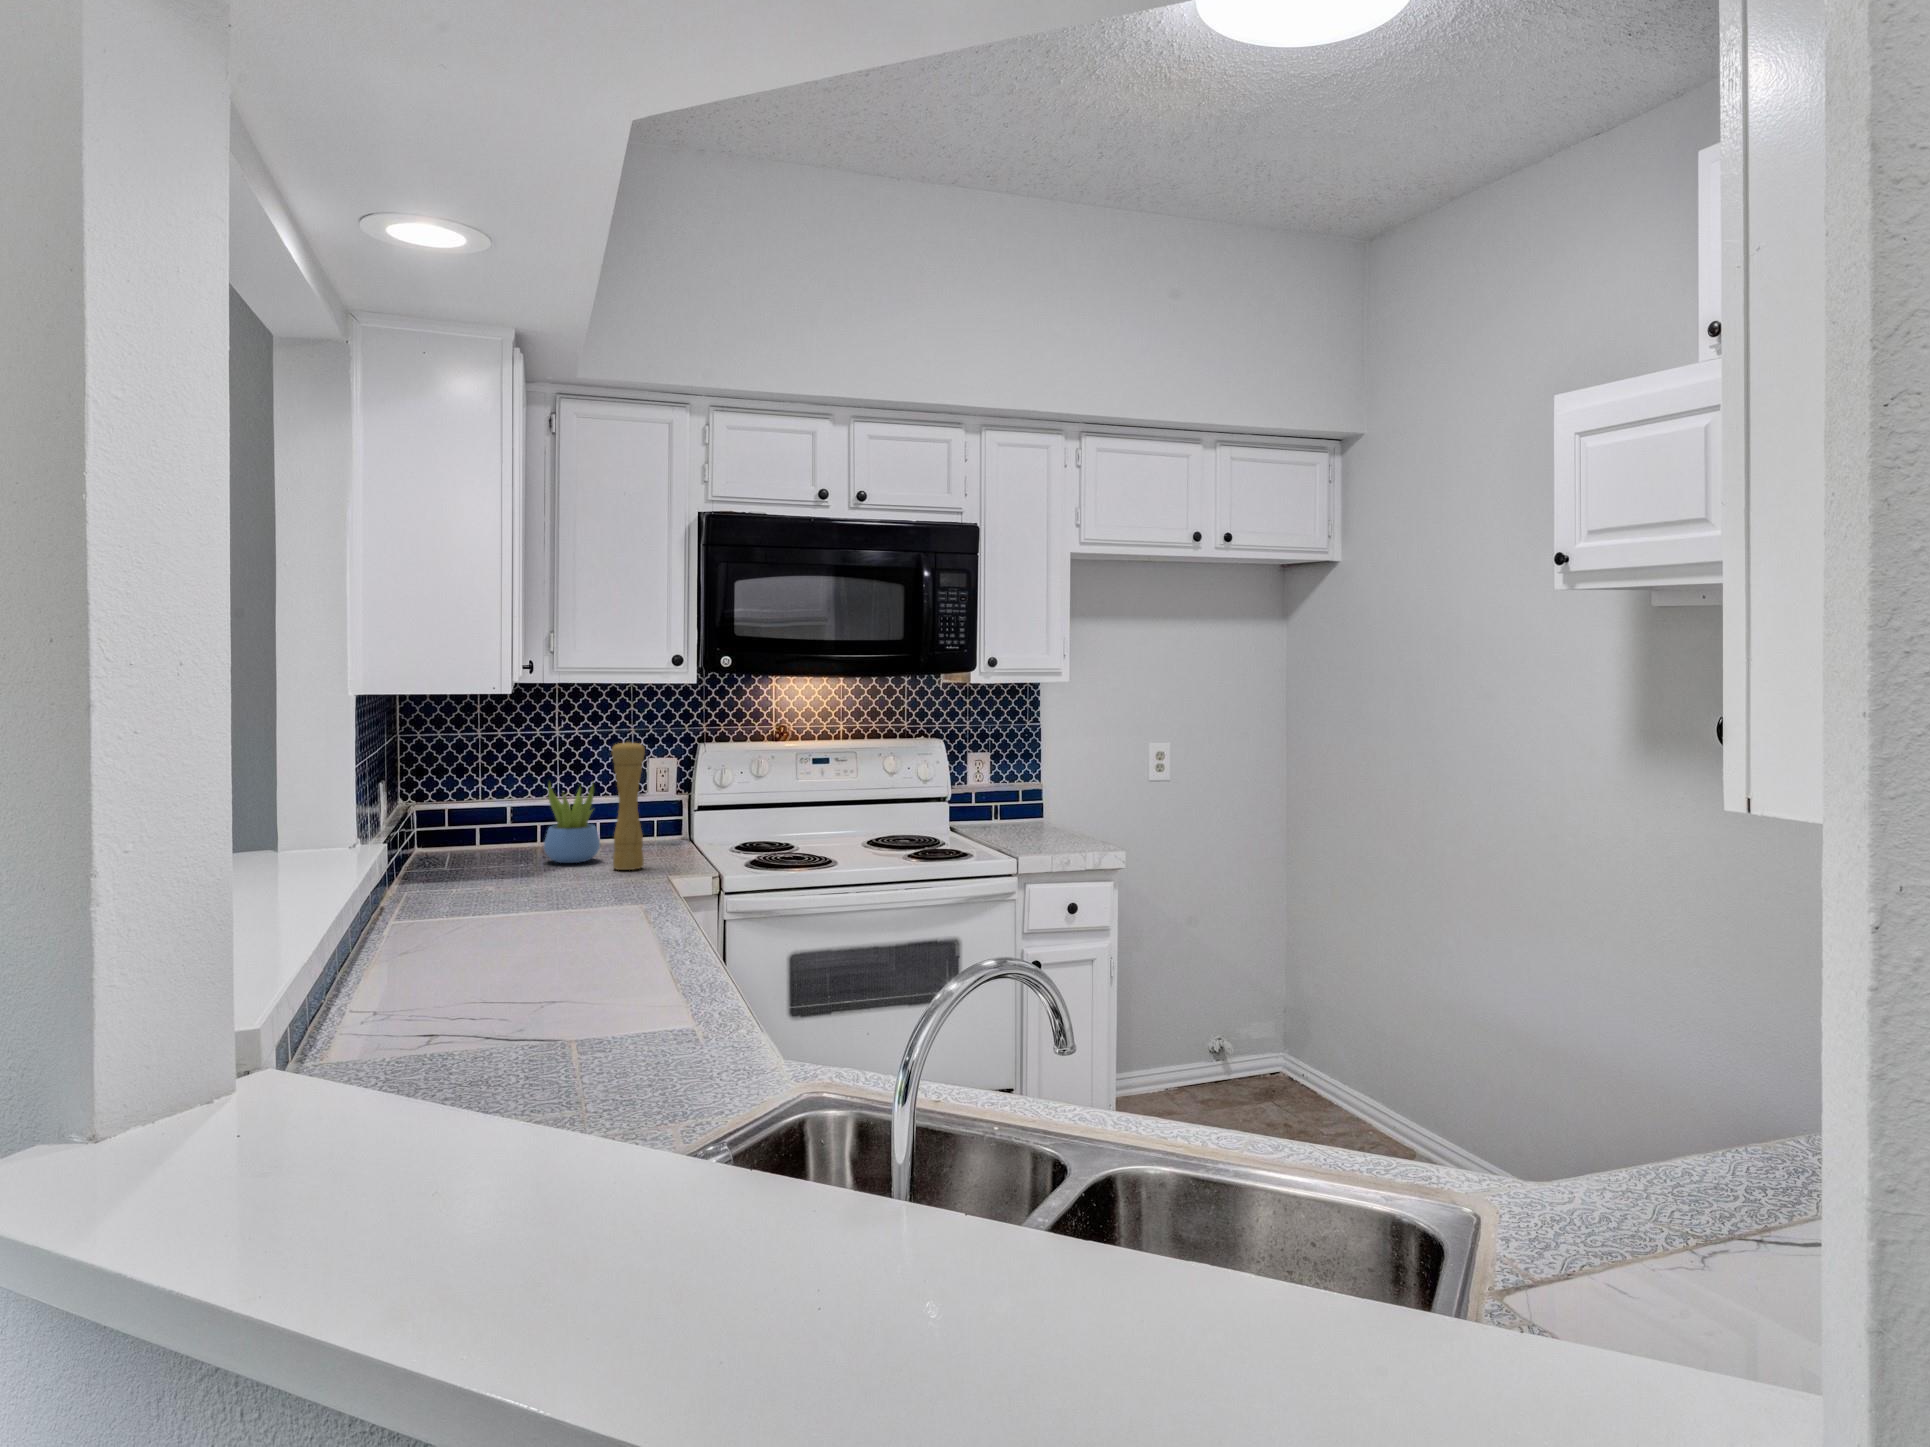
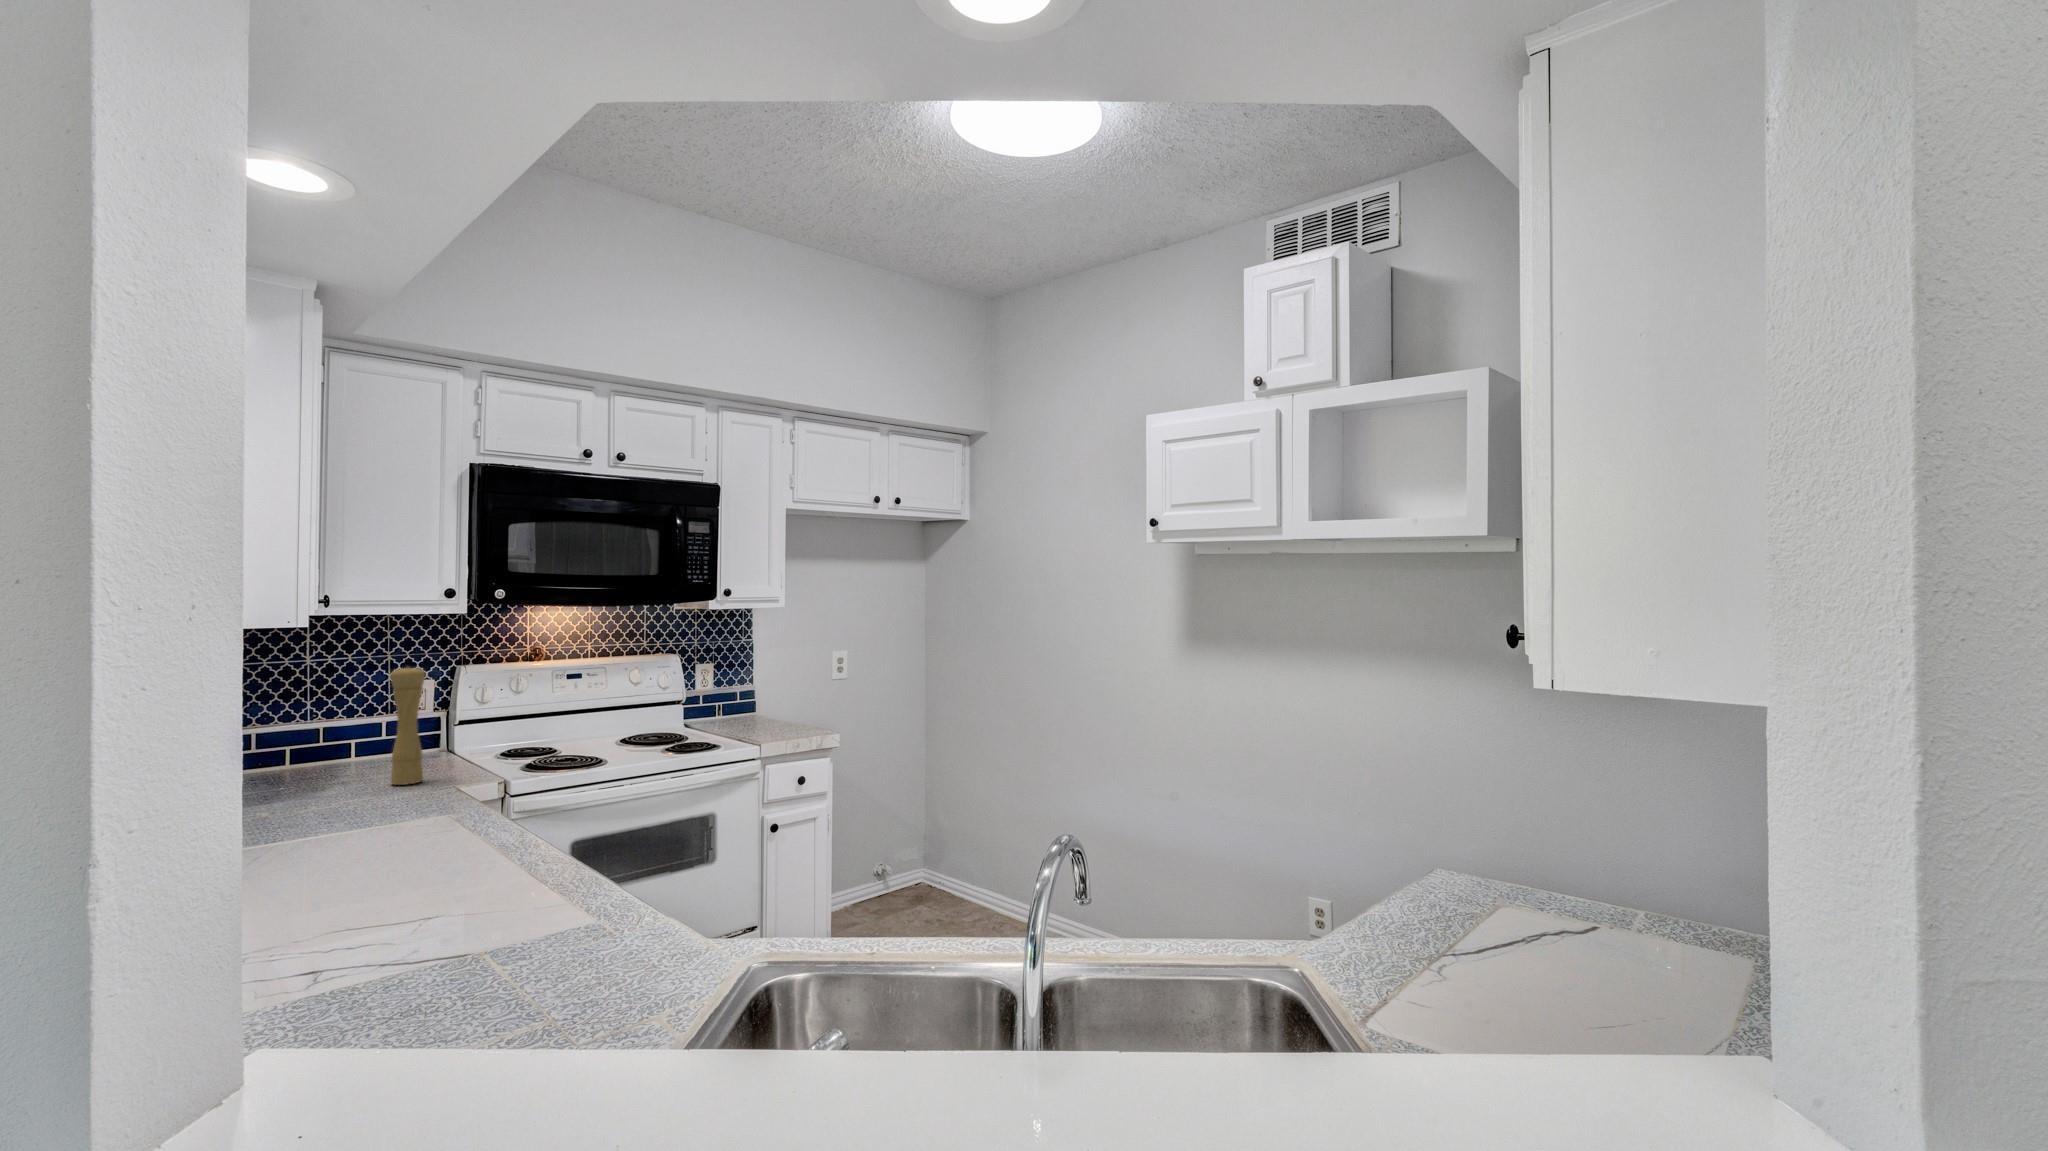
succulent plant: present [544,784,600,863] -> none [309,704,371,783]

